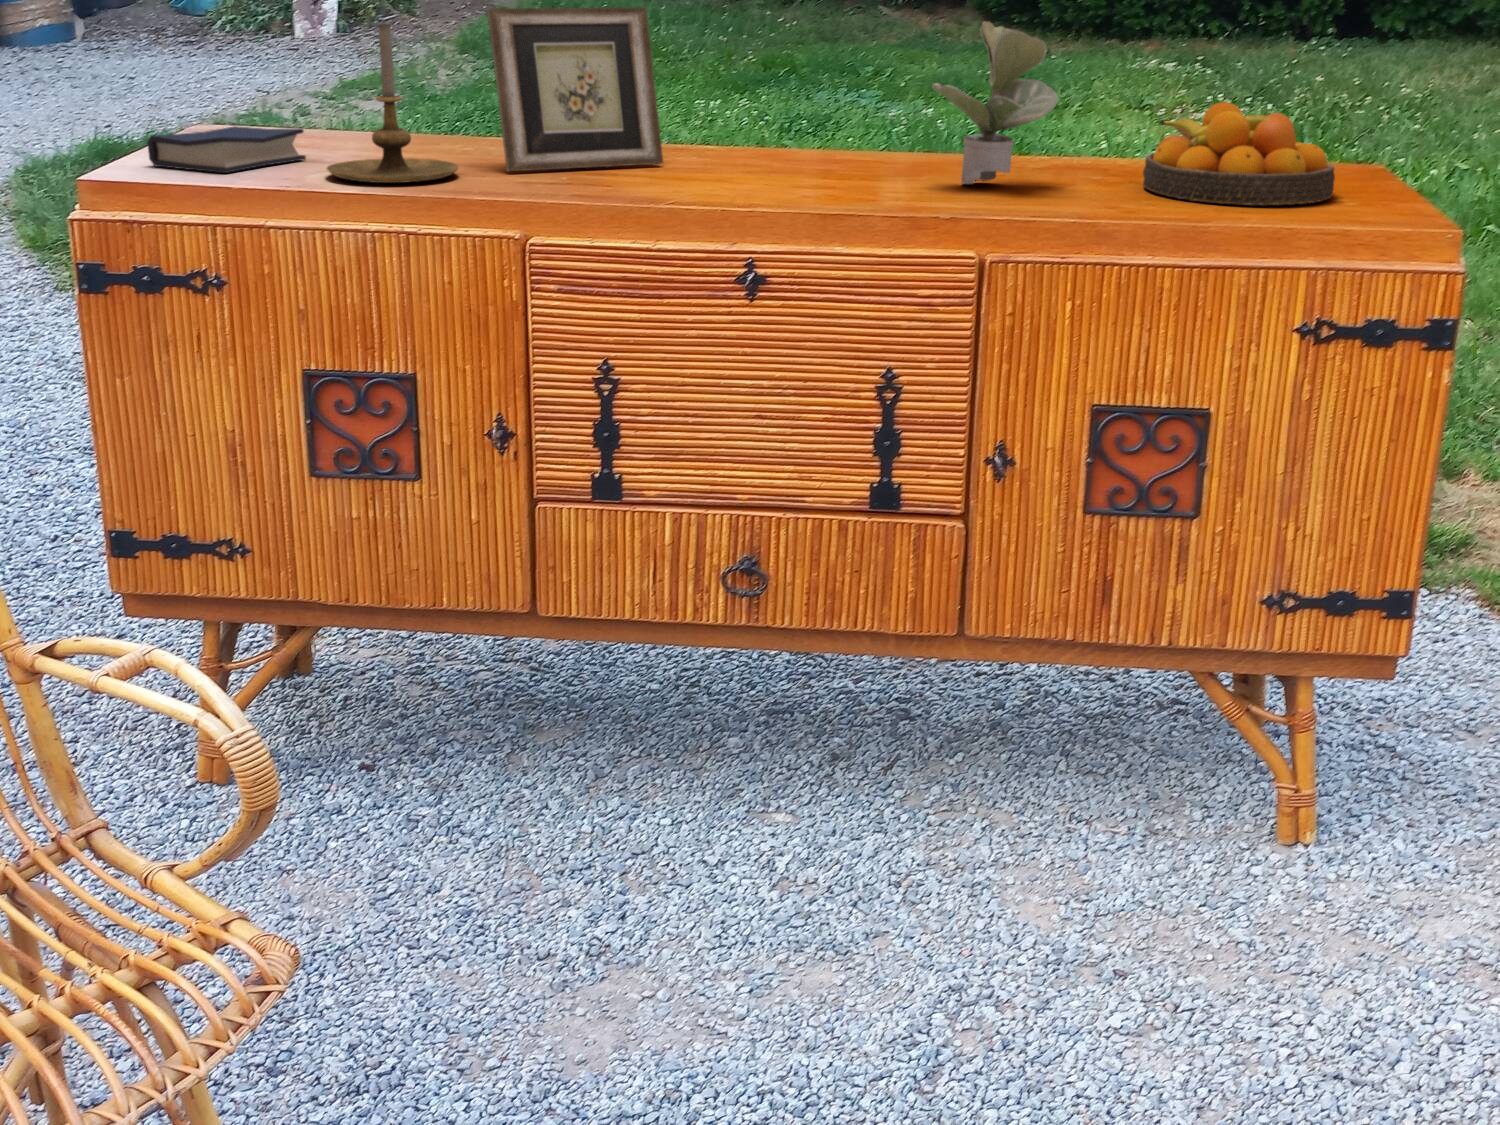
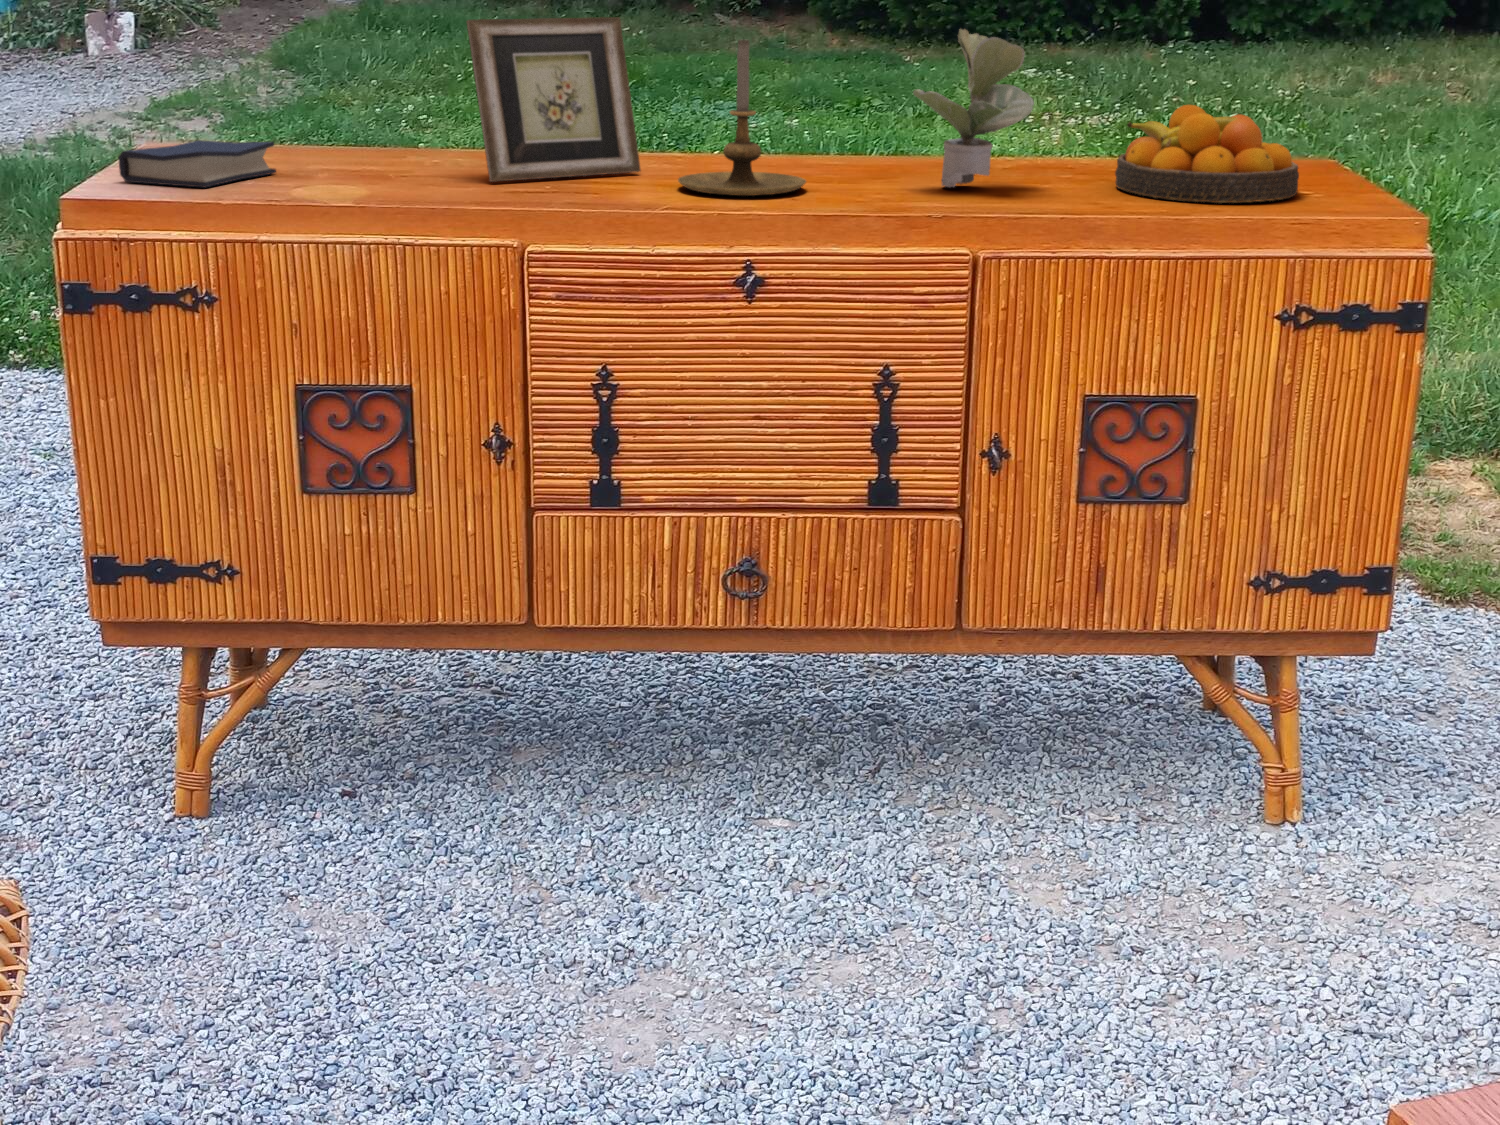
candle holder: present [327,23,459,183] -> present [678,39,806,196]

